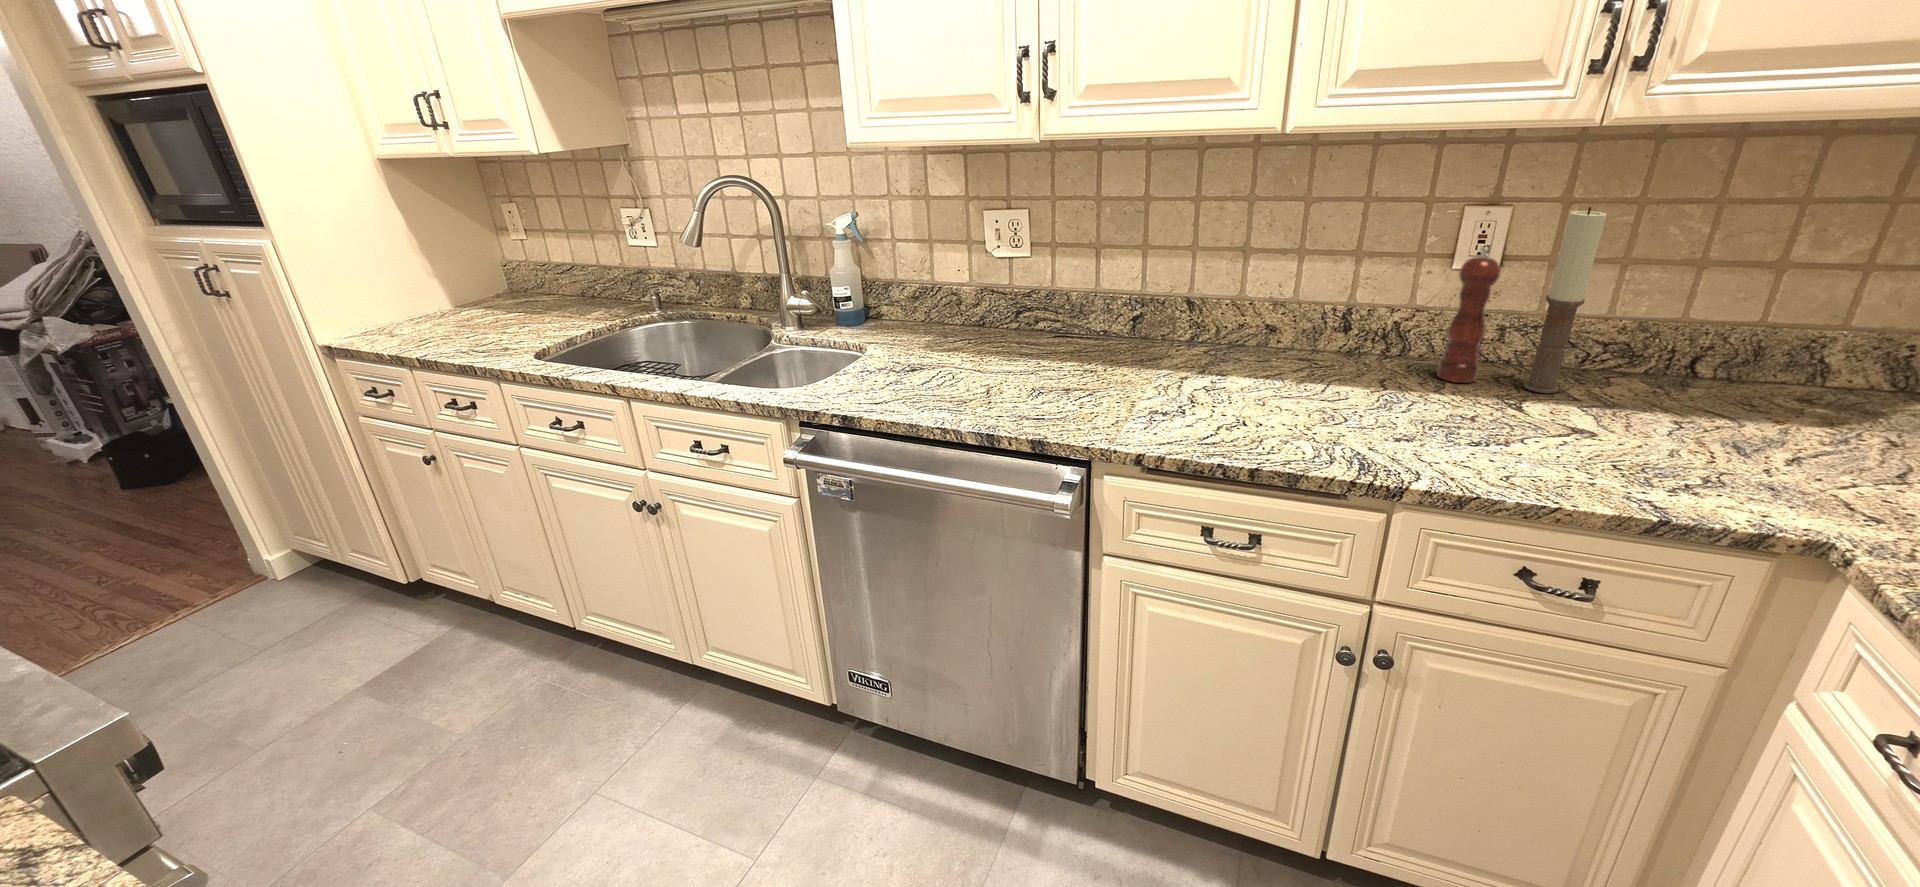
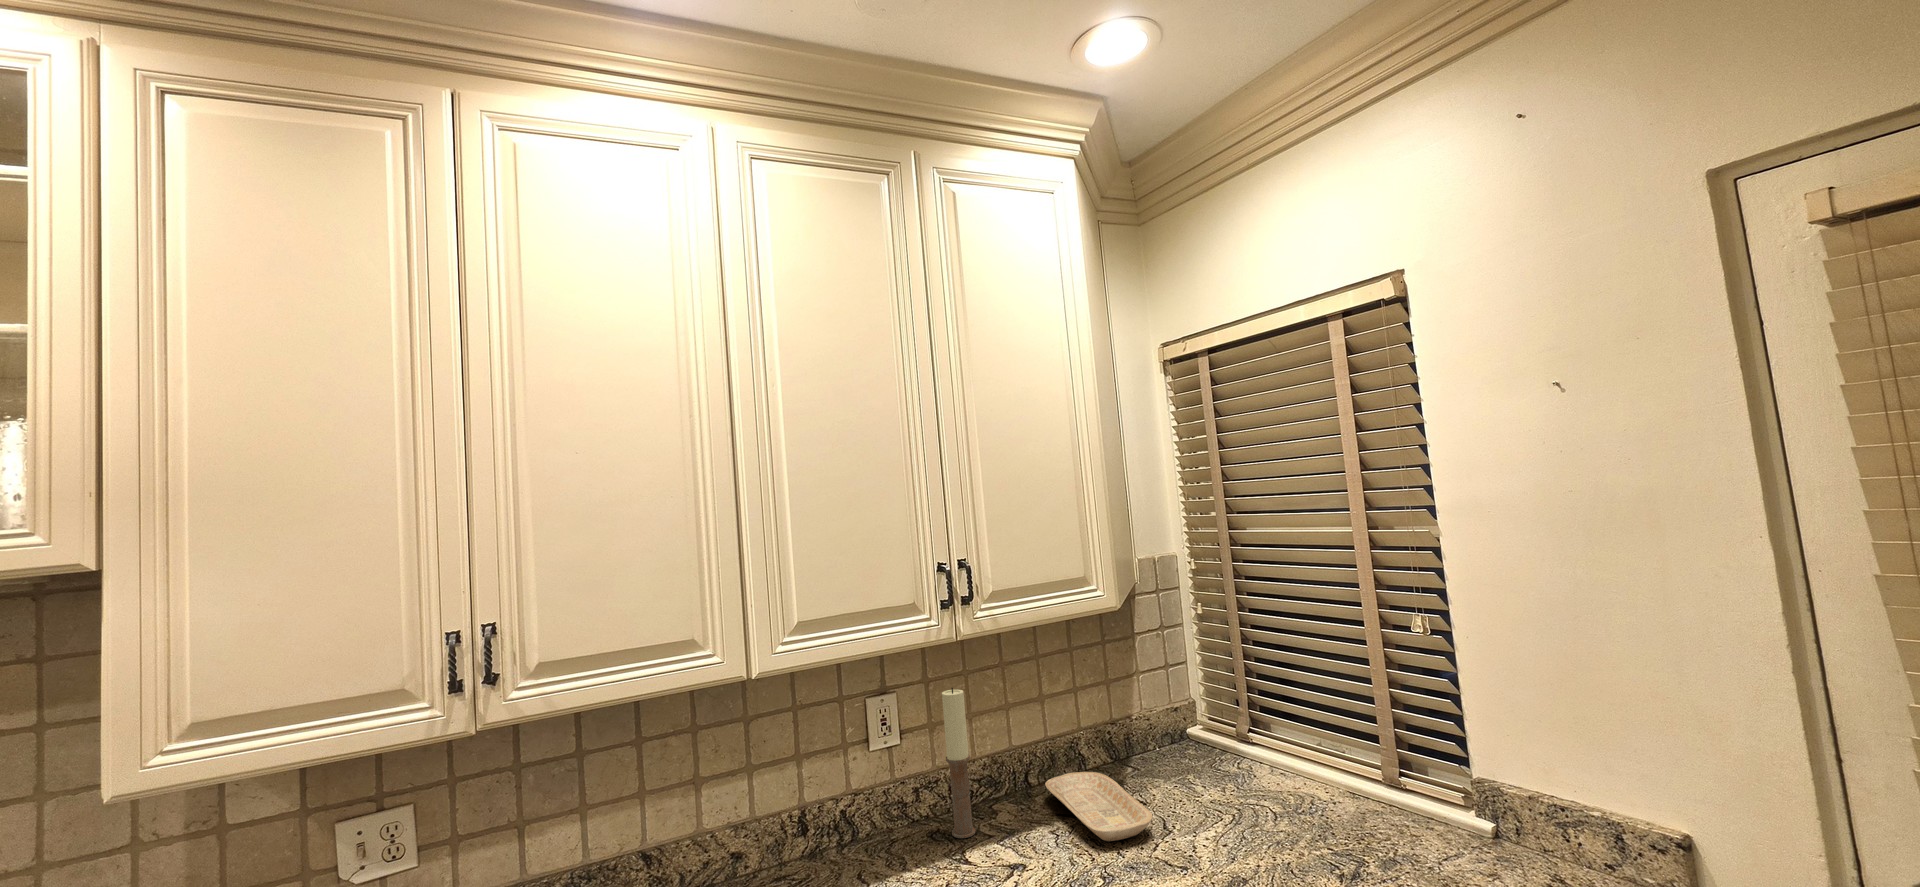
pepper mill: present [1437,247,1500,383] -> none [884,731,920,853]
tray: none [1707,372,1860,465] -> present [1045,772,1153,841]

